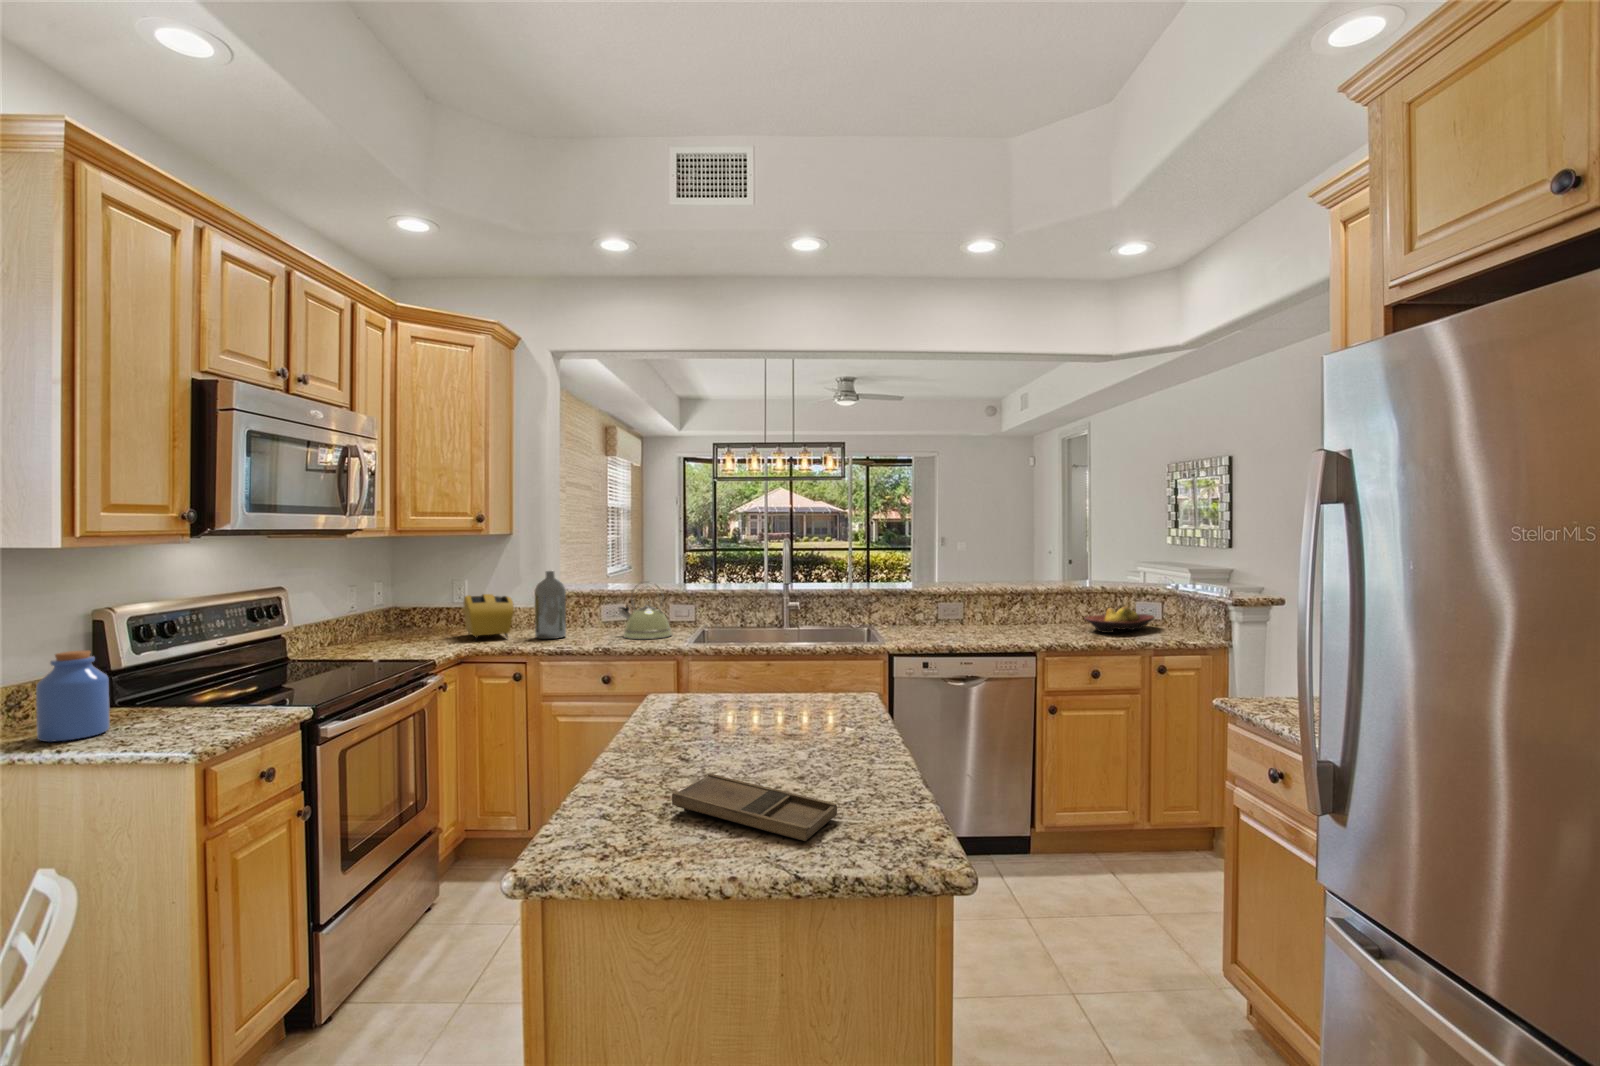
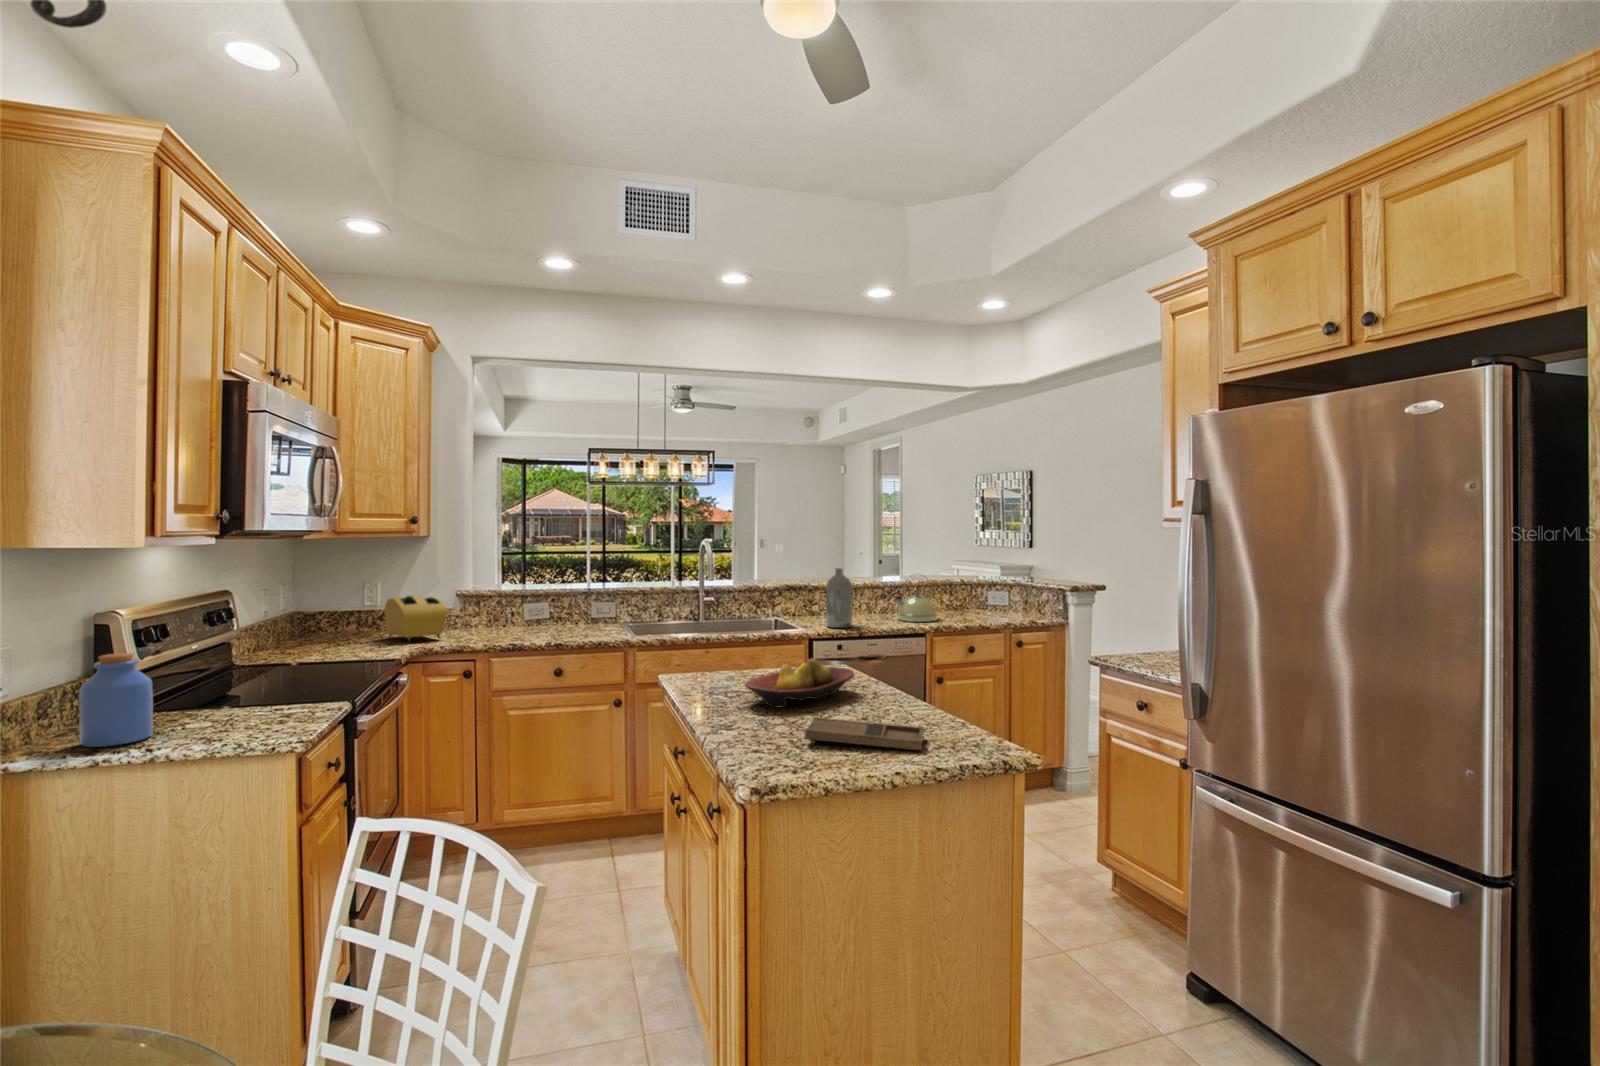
bottle: present [535,571,566,639] -> present [826,568,852,628]
kettle: present [619,583,672,639] -> present [893,581,937,622]
fruit bowl: present [1085,606,1154,633] -> present [745,658,854,707]

